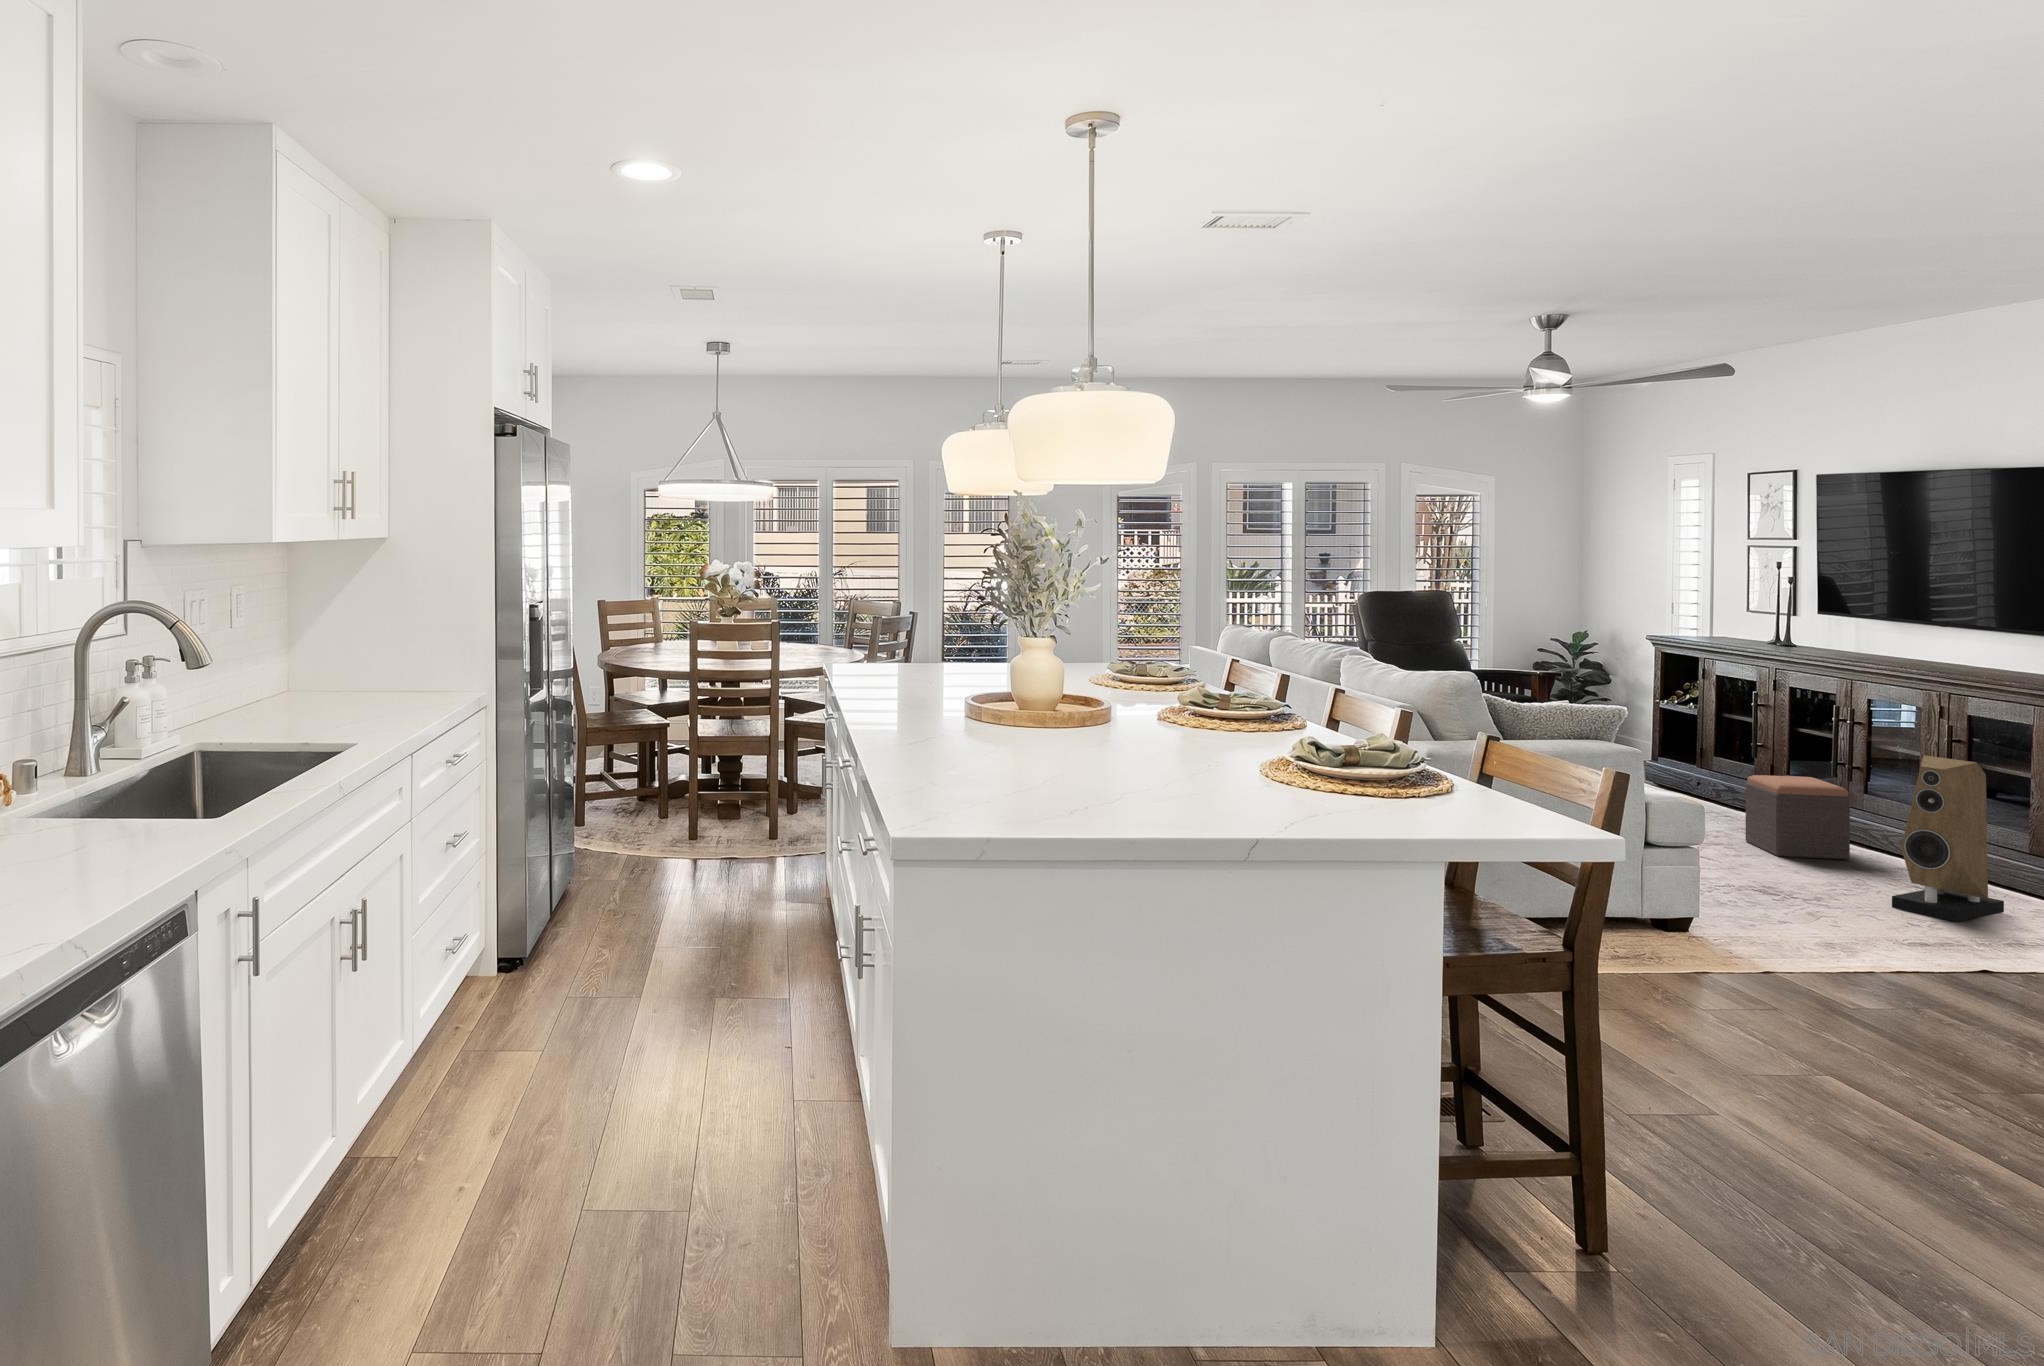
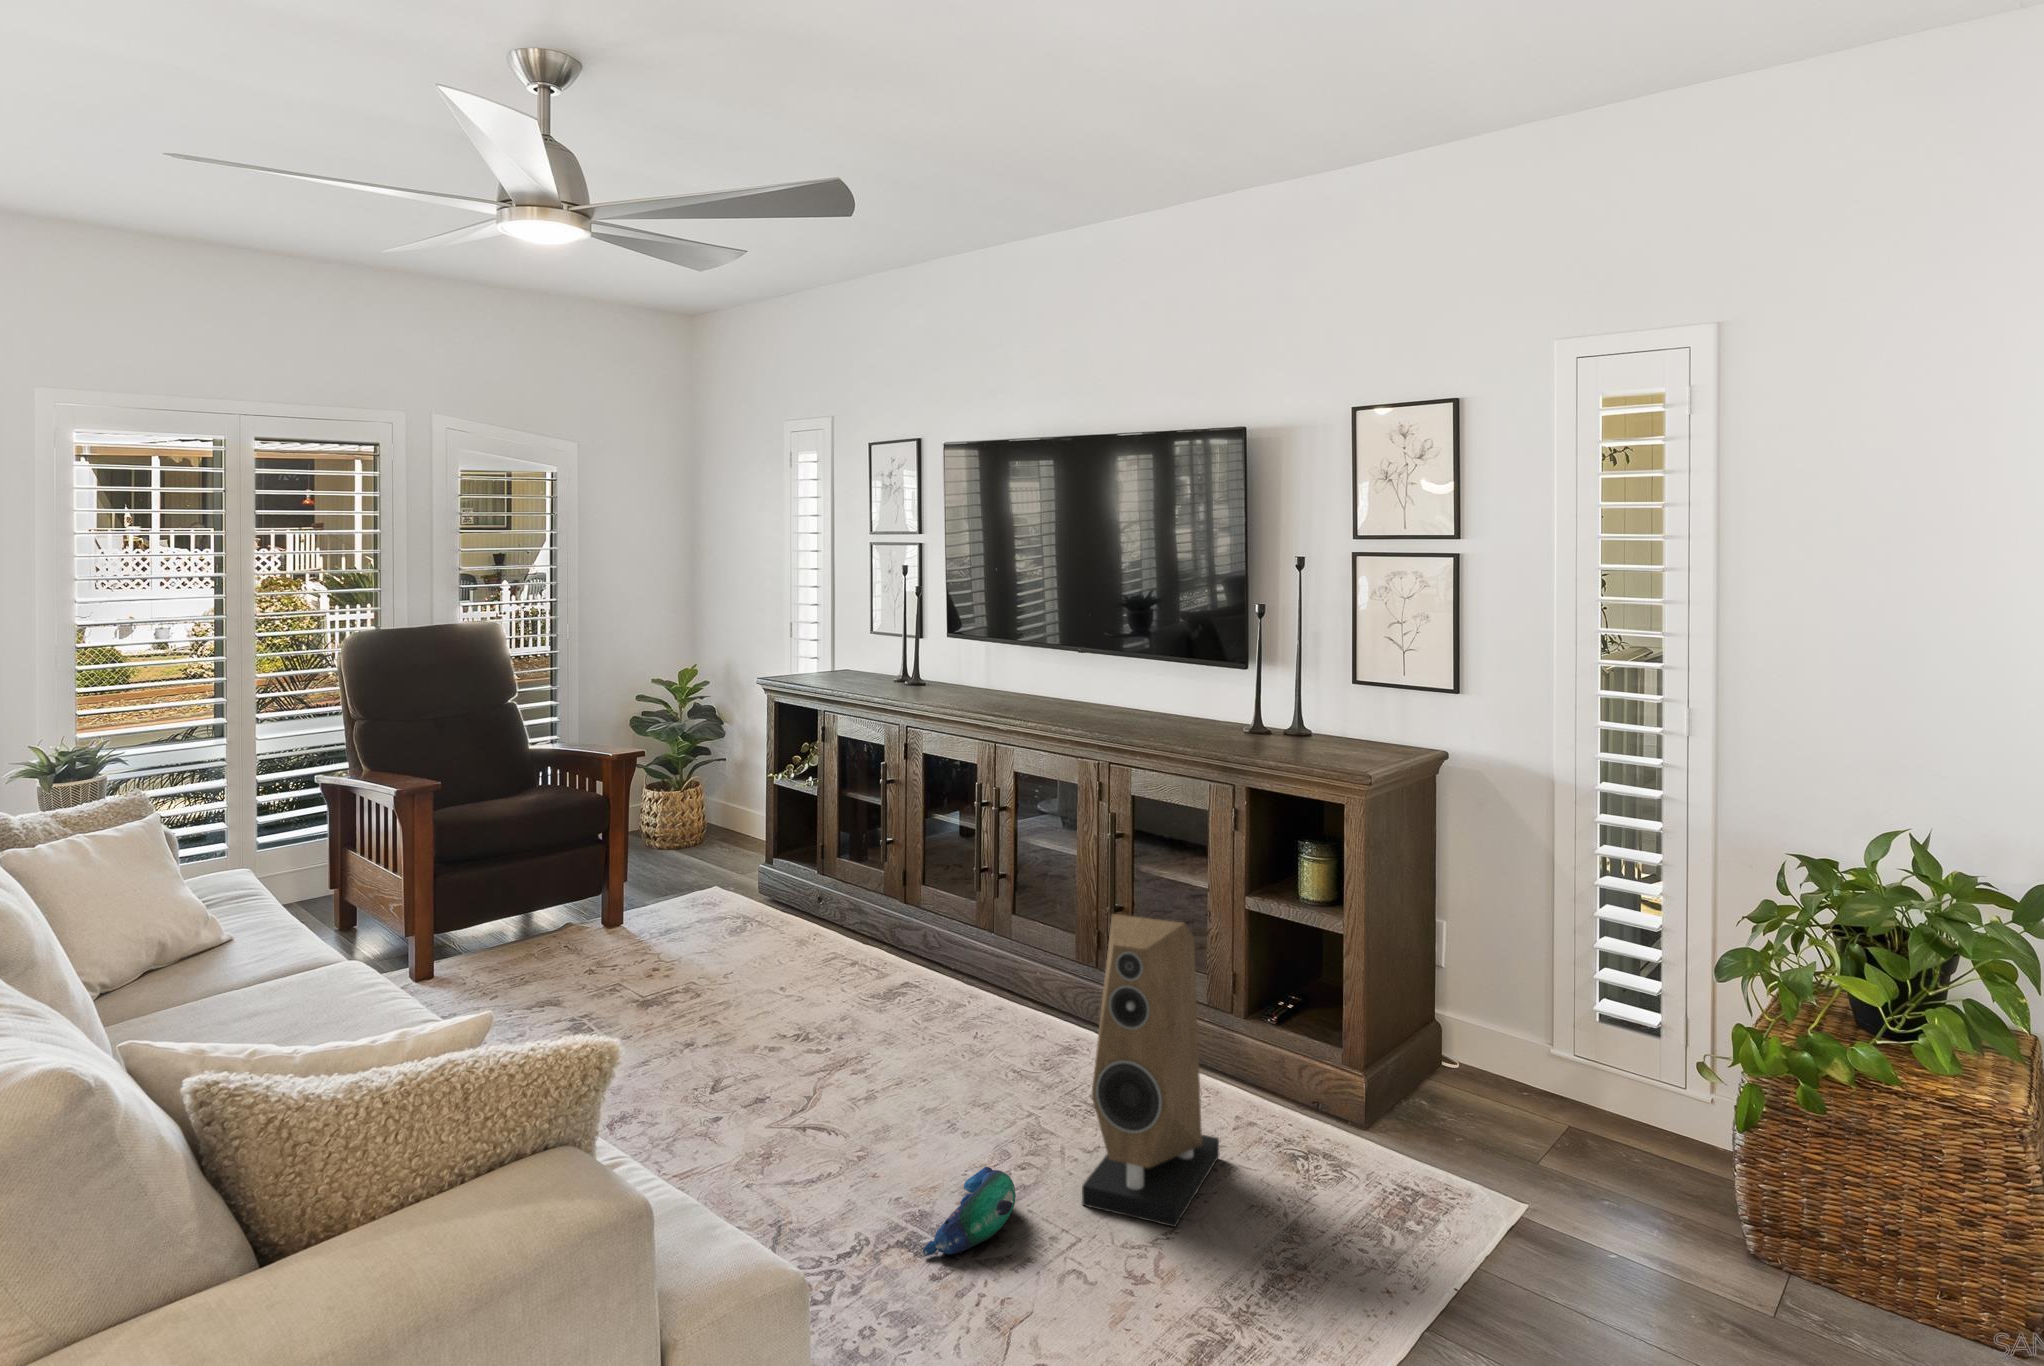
footstool: present [1745,775,1850,860] -> none [870,911,1007,1071]
plush toy: none [1781,876,1844,903] -> present [923,1167,1016,1256]

